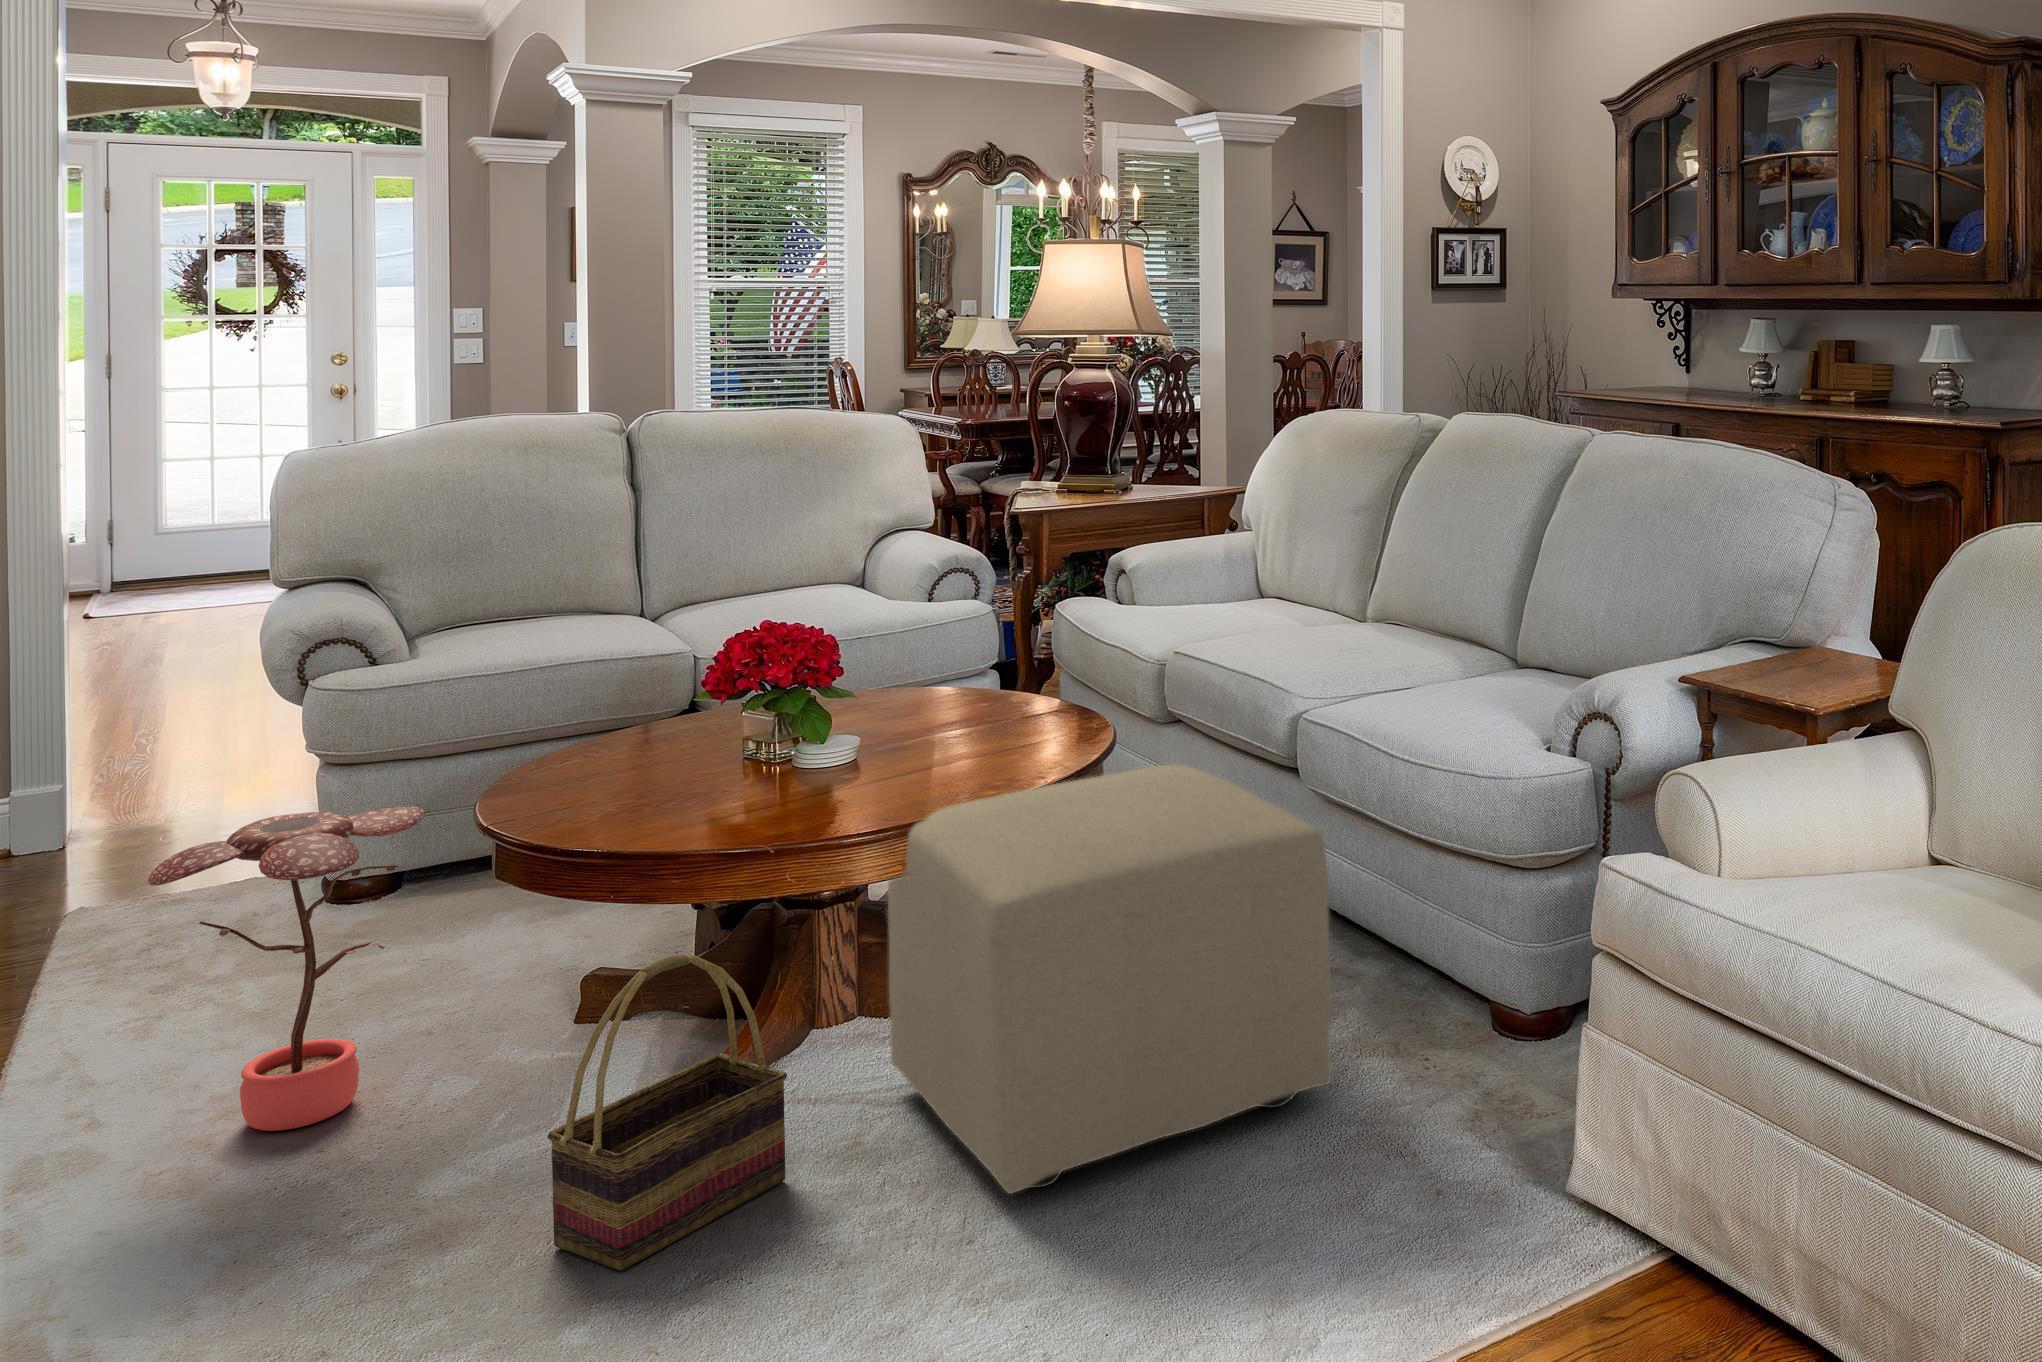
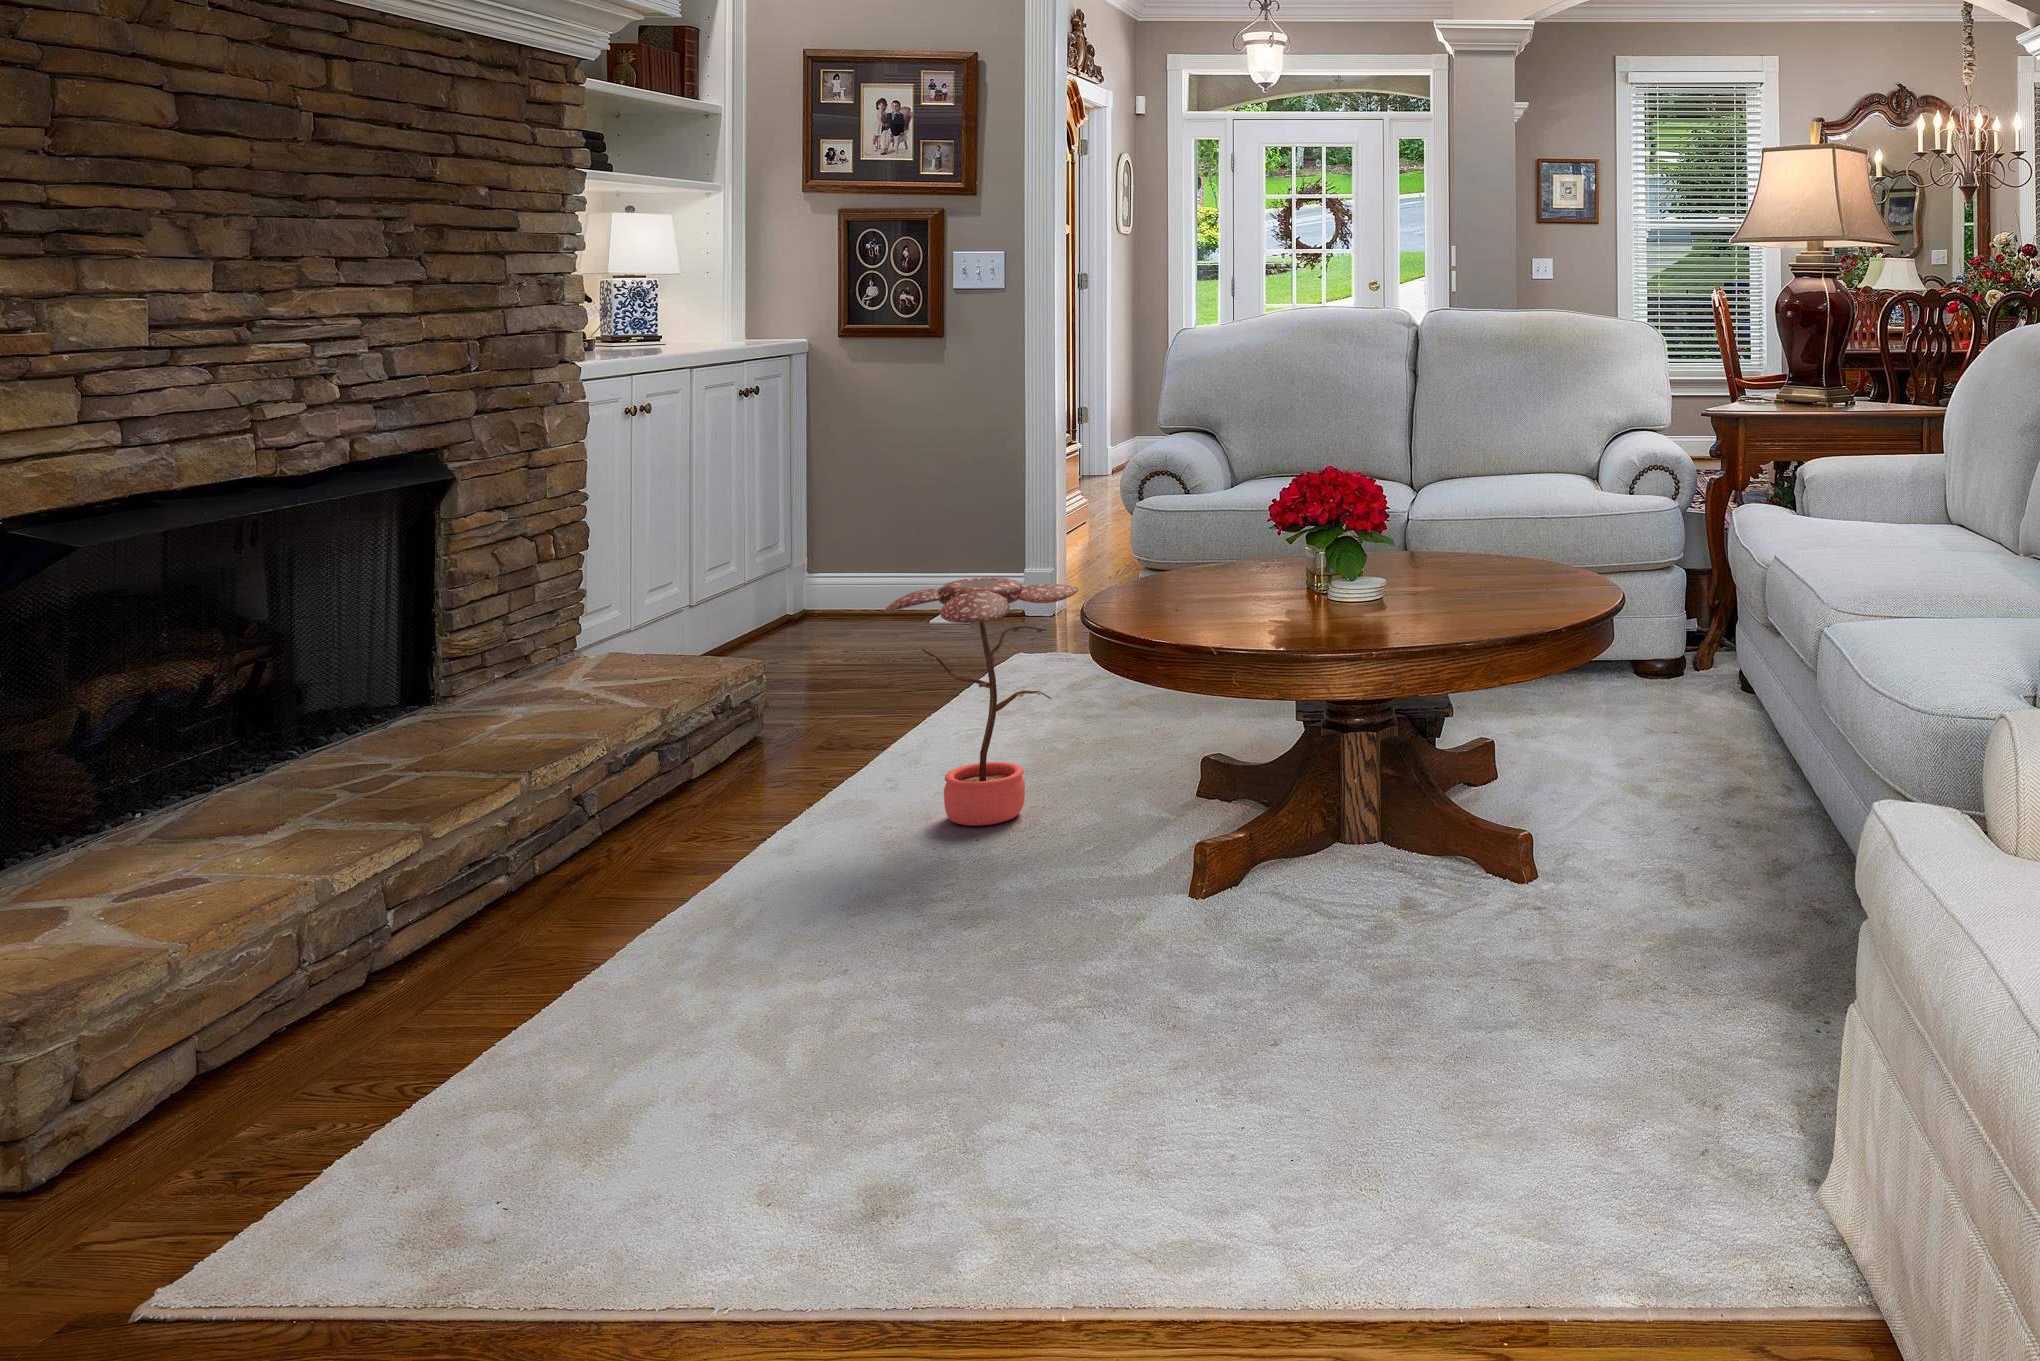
ottoman: present [888,764,1332,1194] -> none [1329,642,1714,1025]
basket: present [548,954,787,1271] -> none [1019,725,1214,988]

